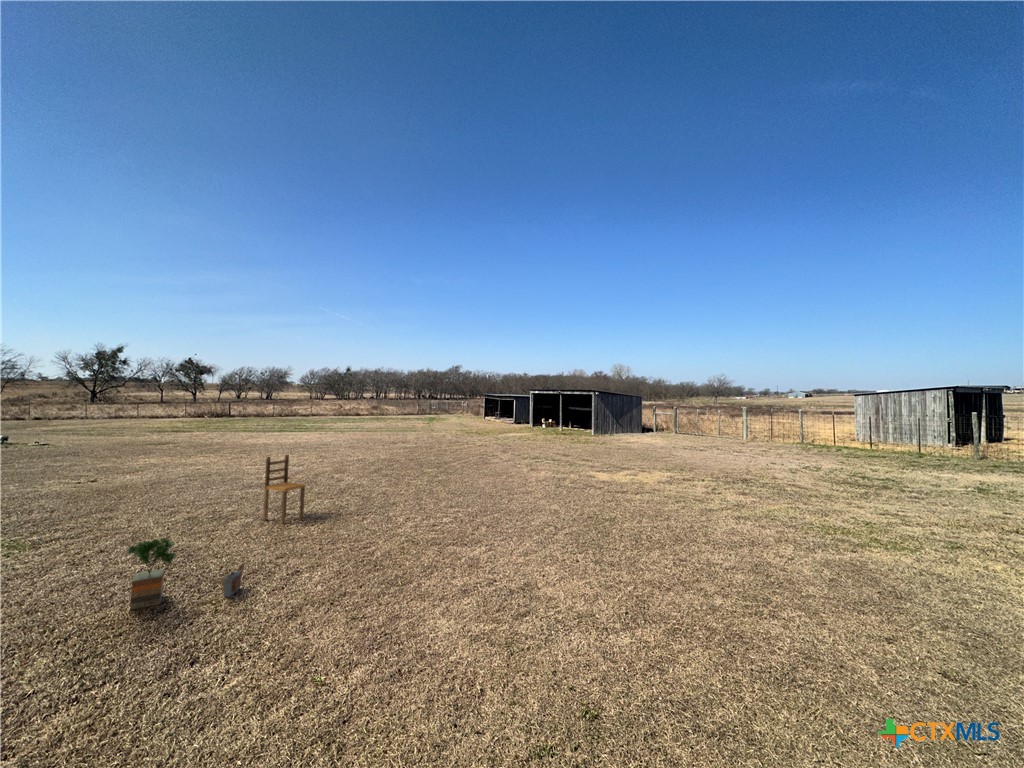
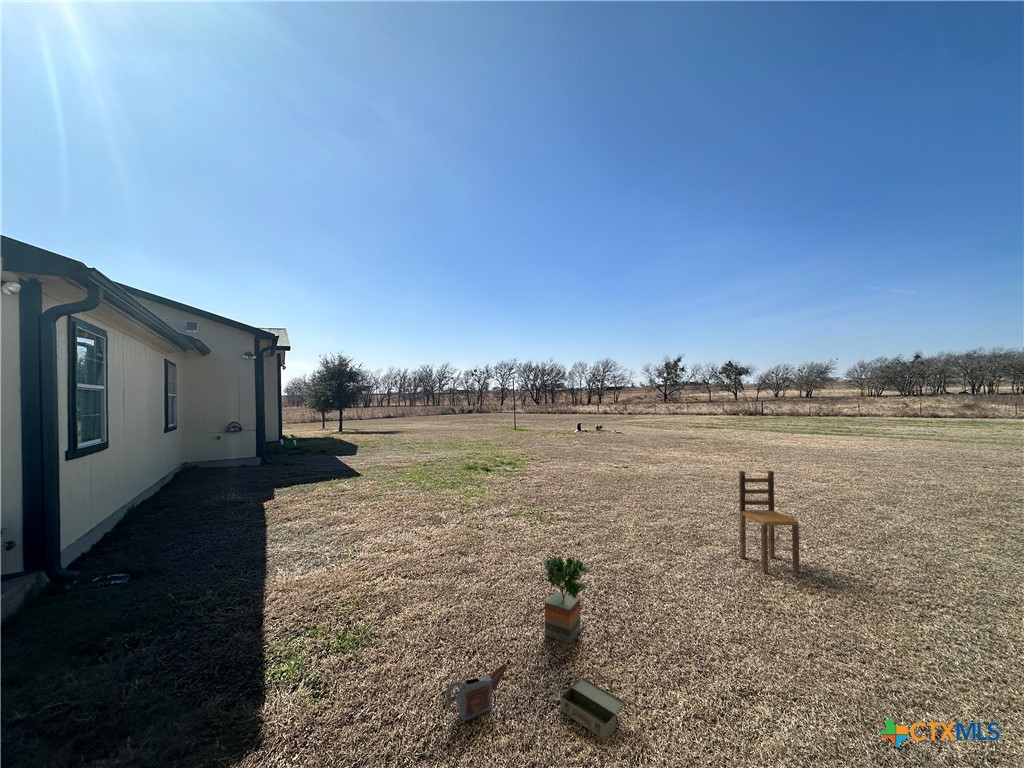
watering can: present [222,563,245,597] -> present [445,664,507,722]
toolbox: none [185,600,235,628] -> present [560,678,625,740]

